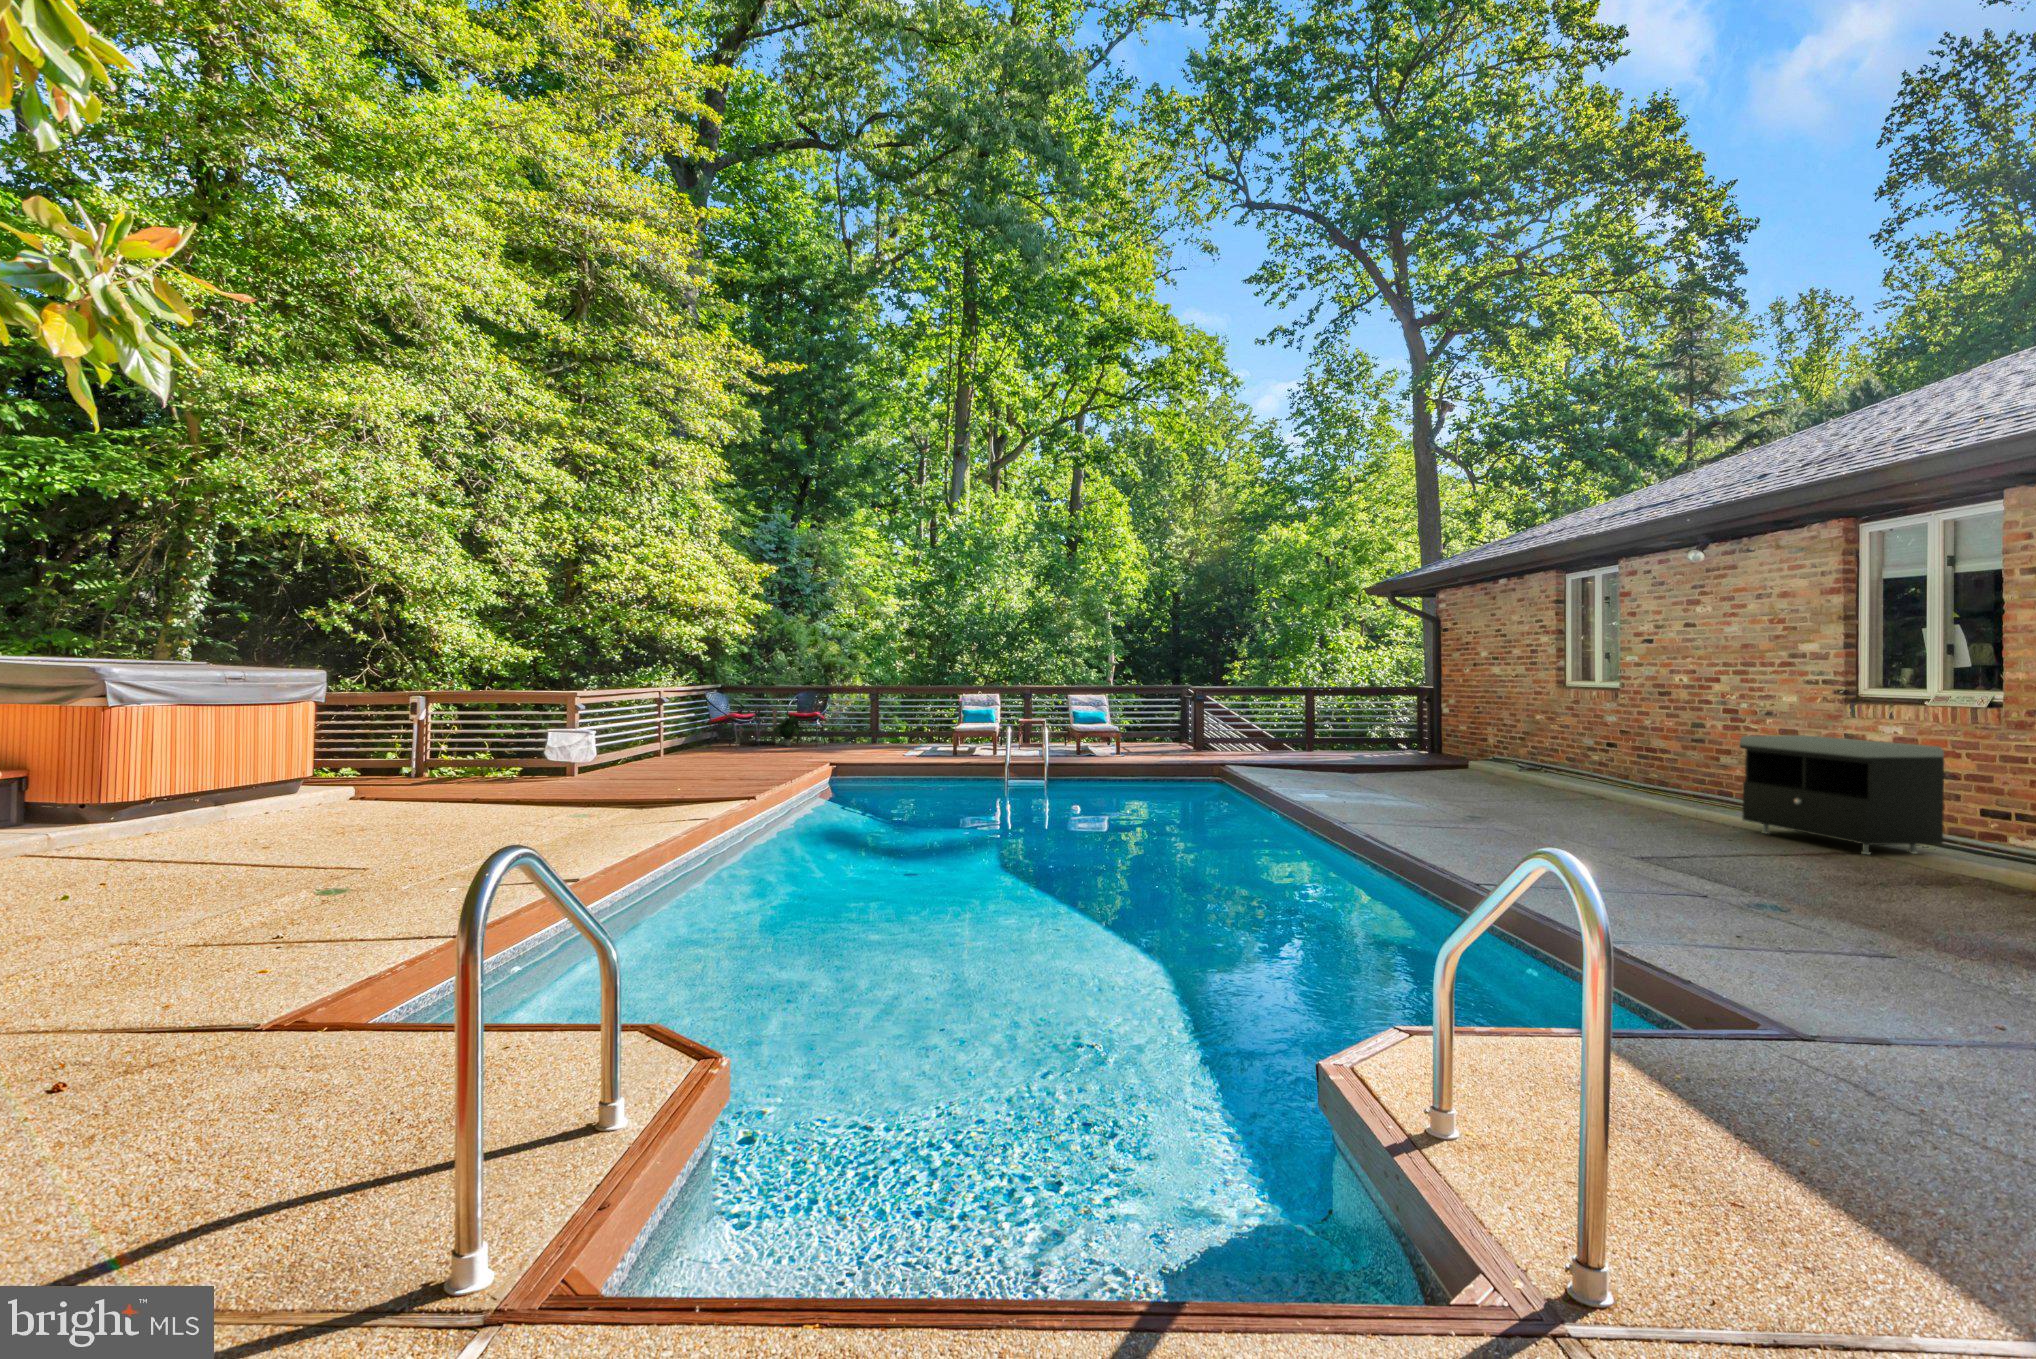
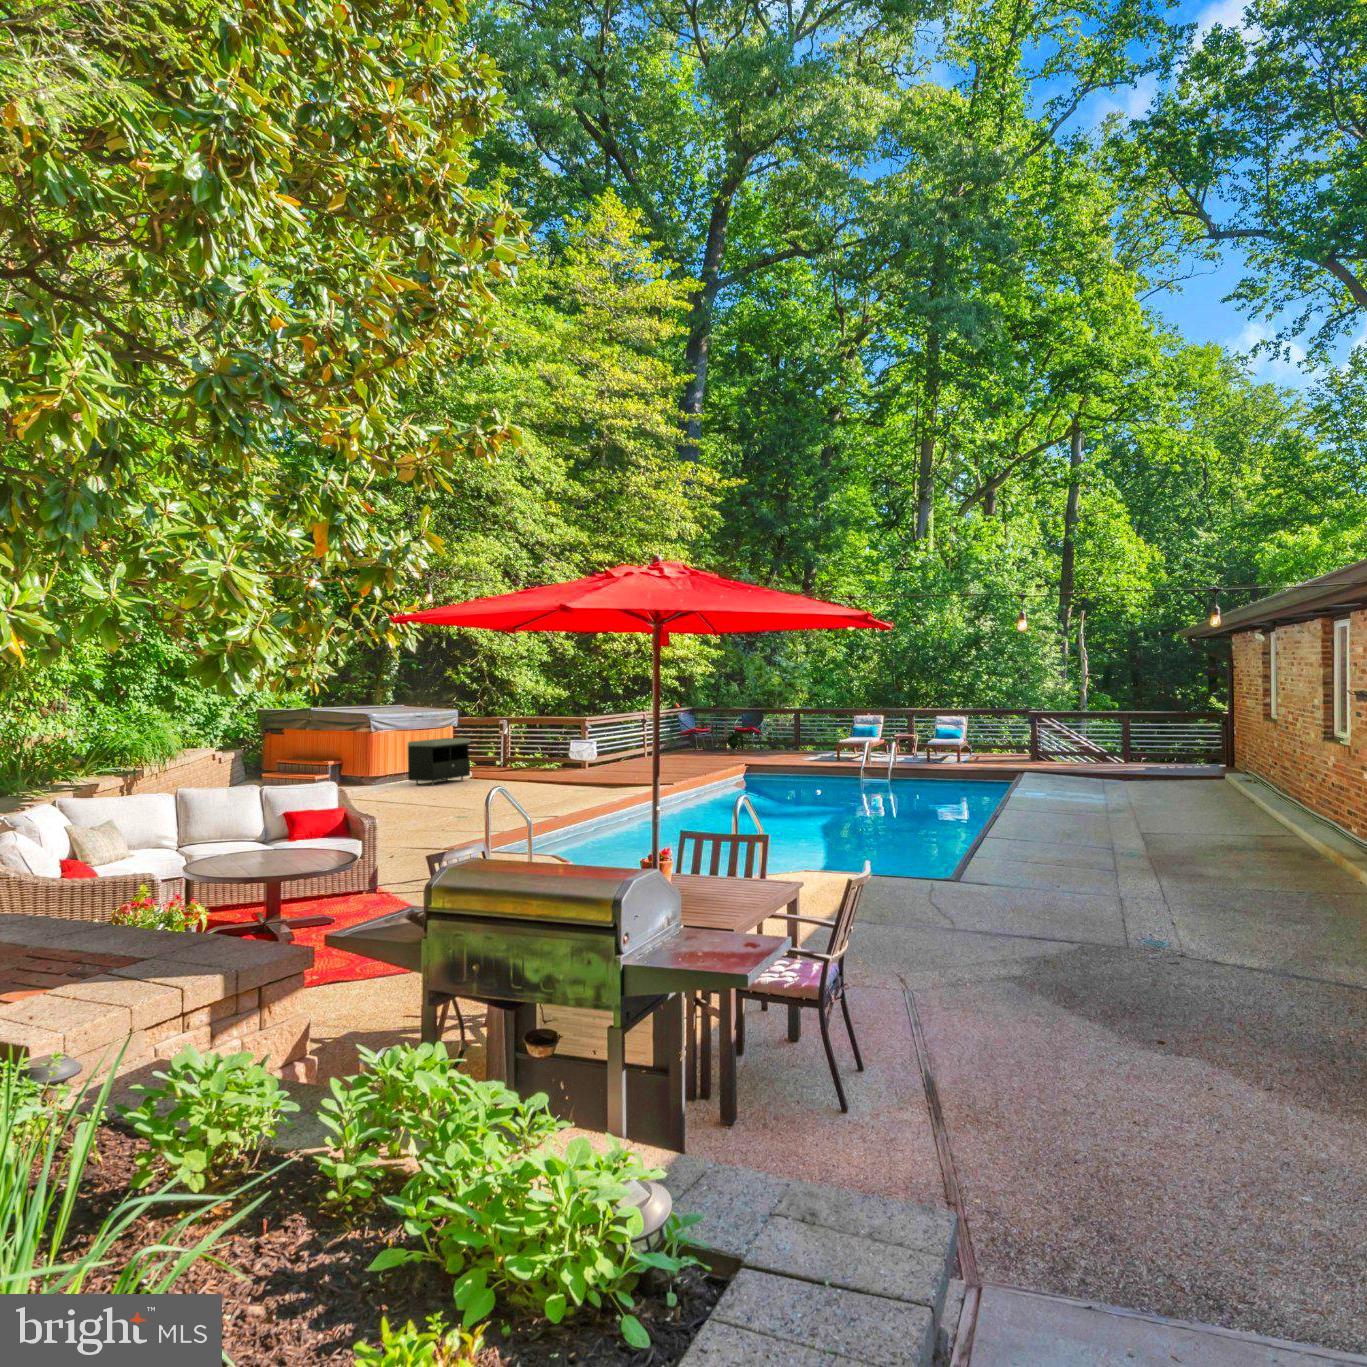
storage bench: present [1740,735,1944,854] -> present [408,738,471,786]

